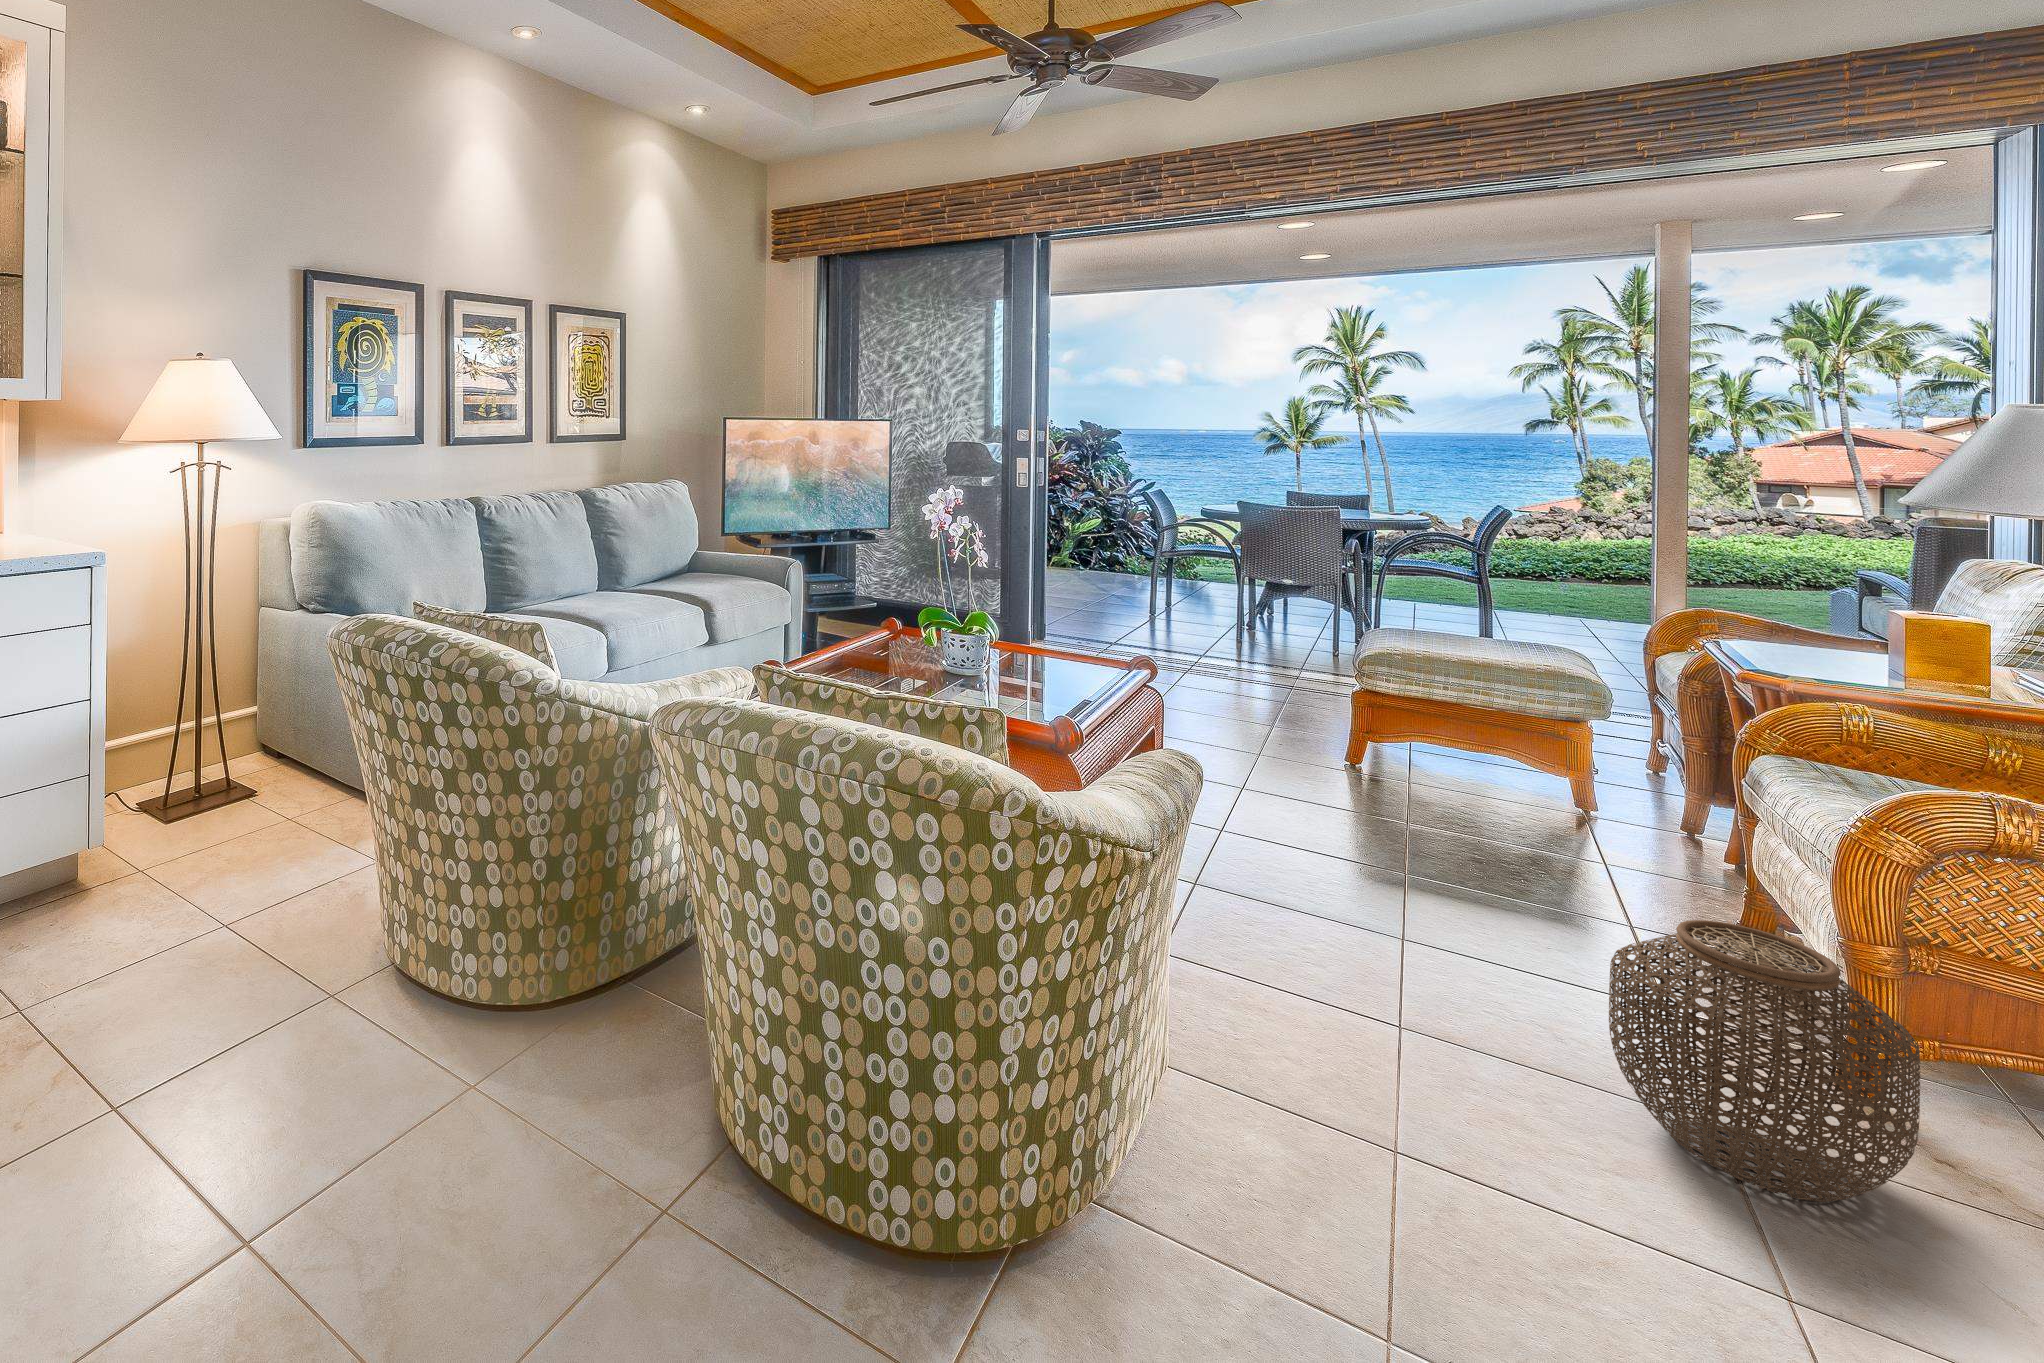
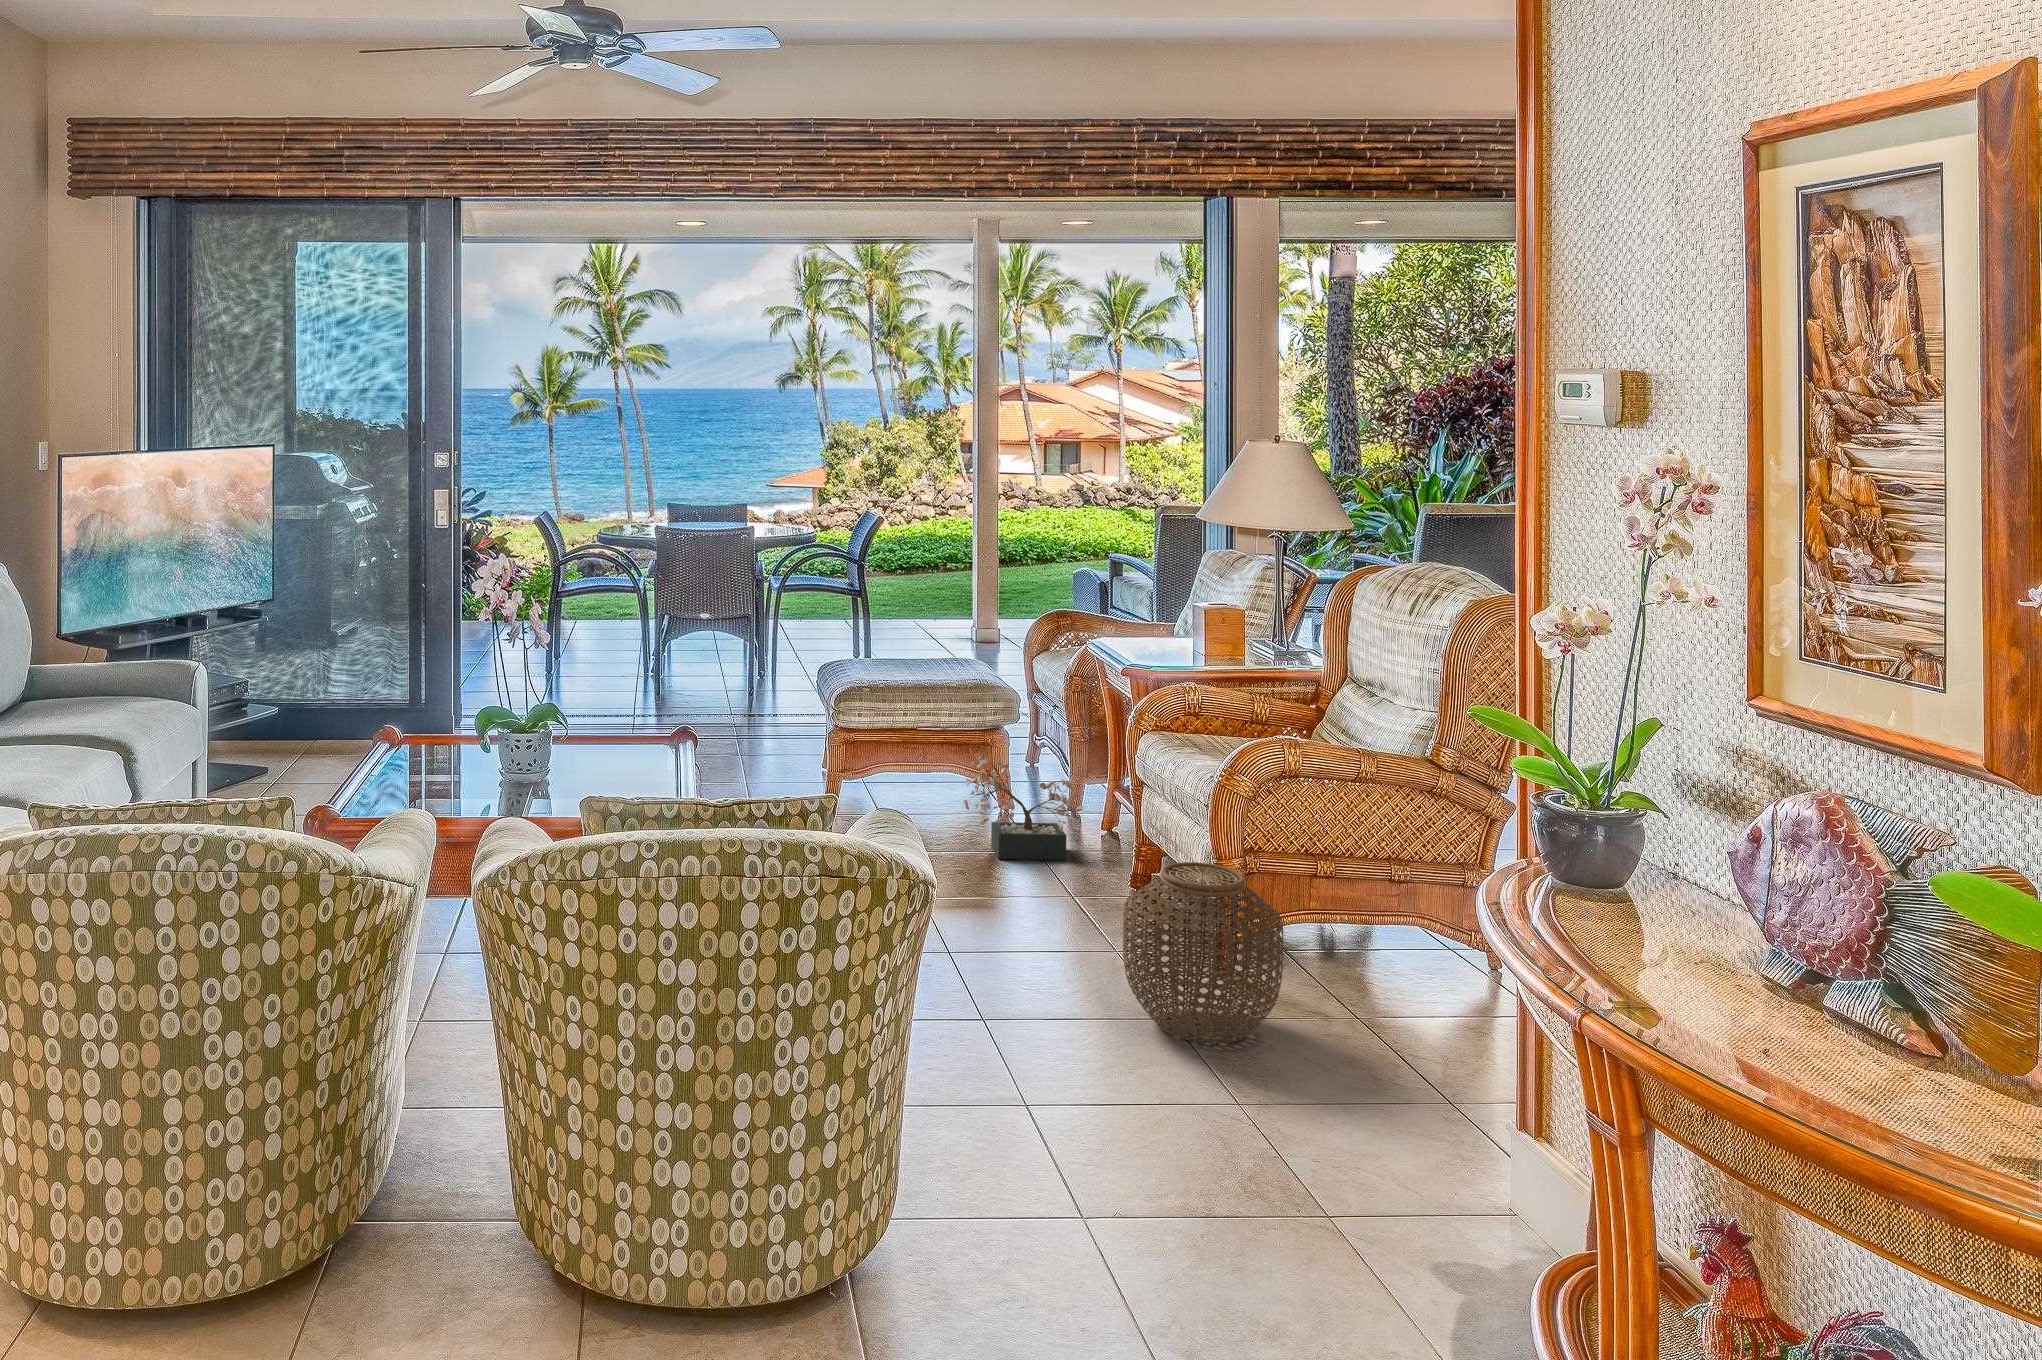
decorative plant: none [1496,747,1676,888] -> present [964,756,1083,860]

